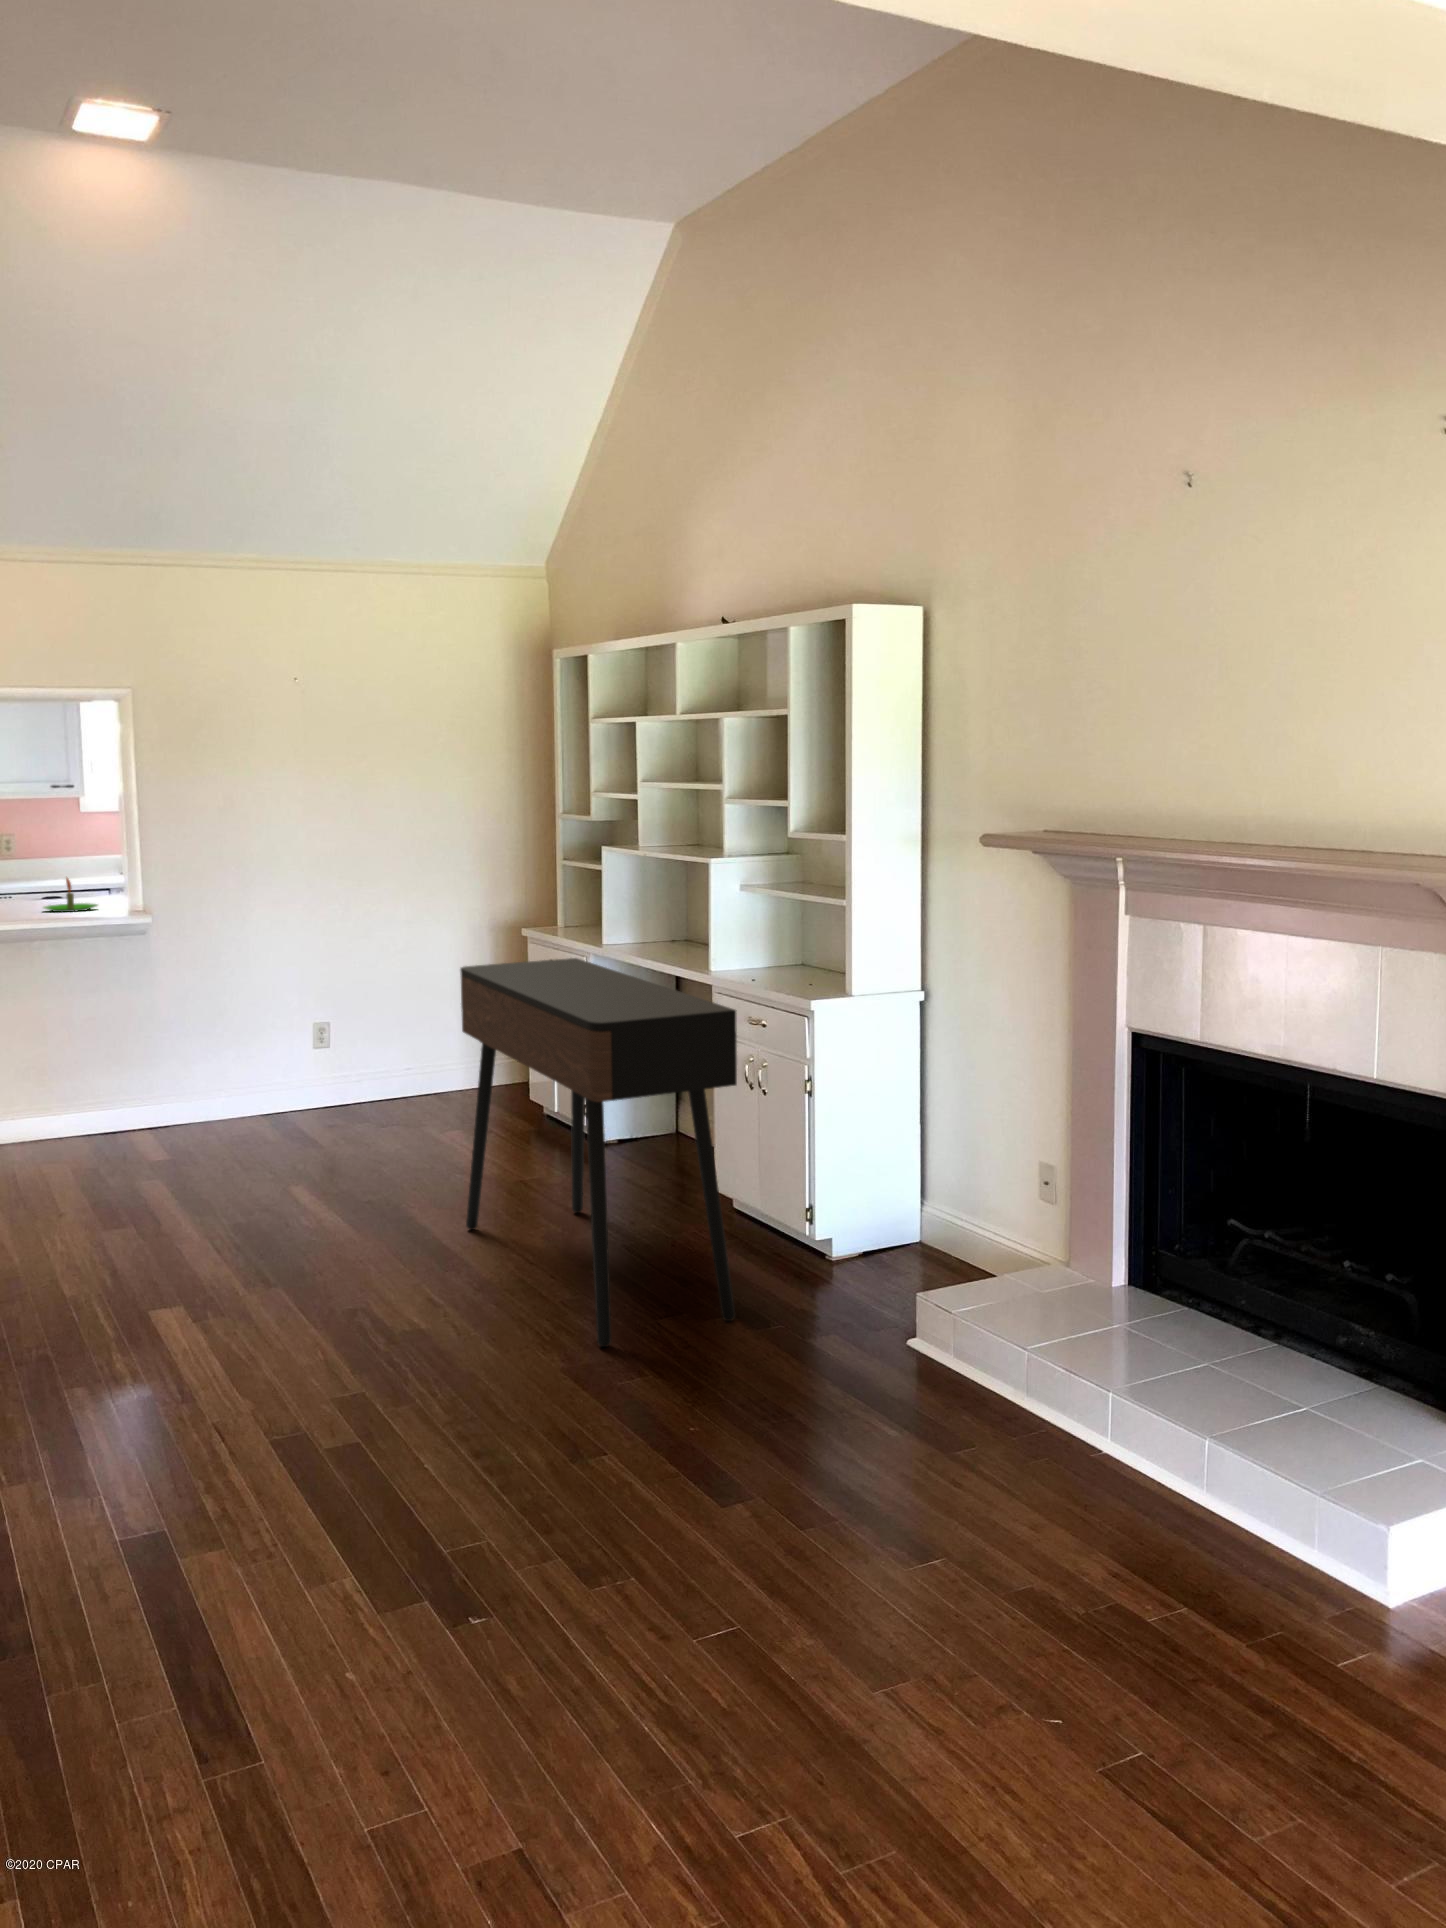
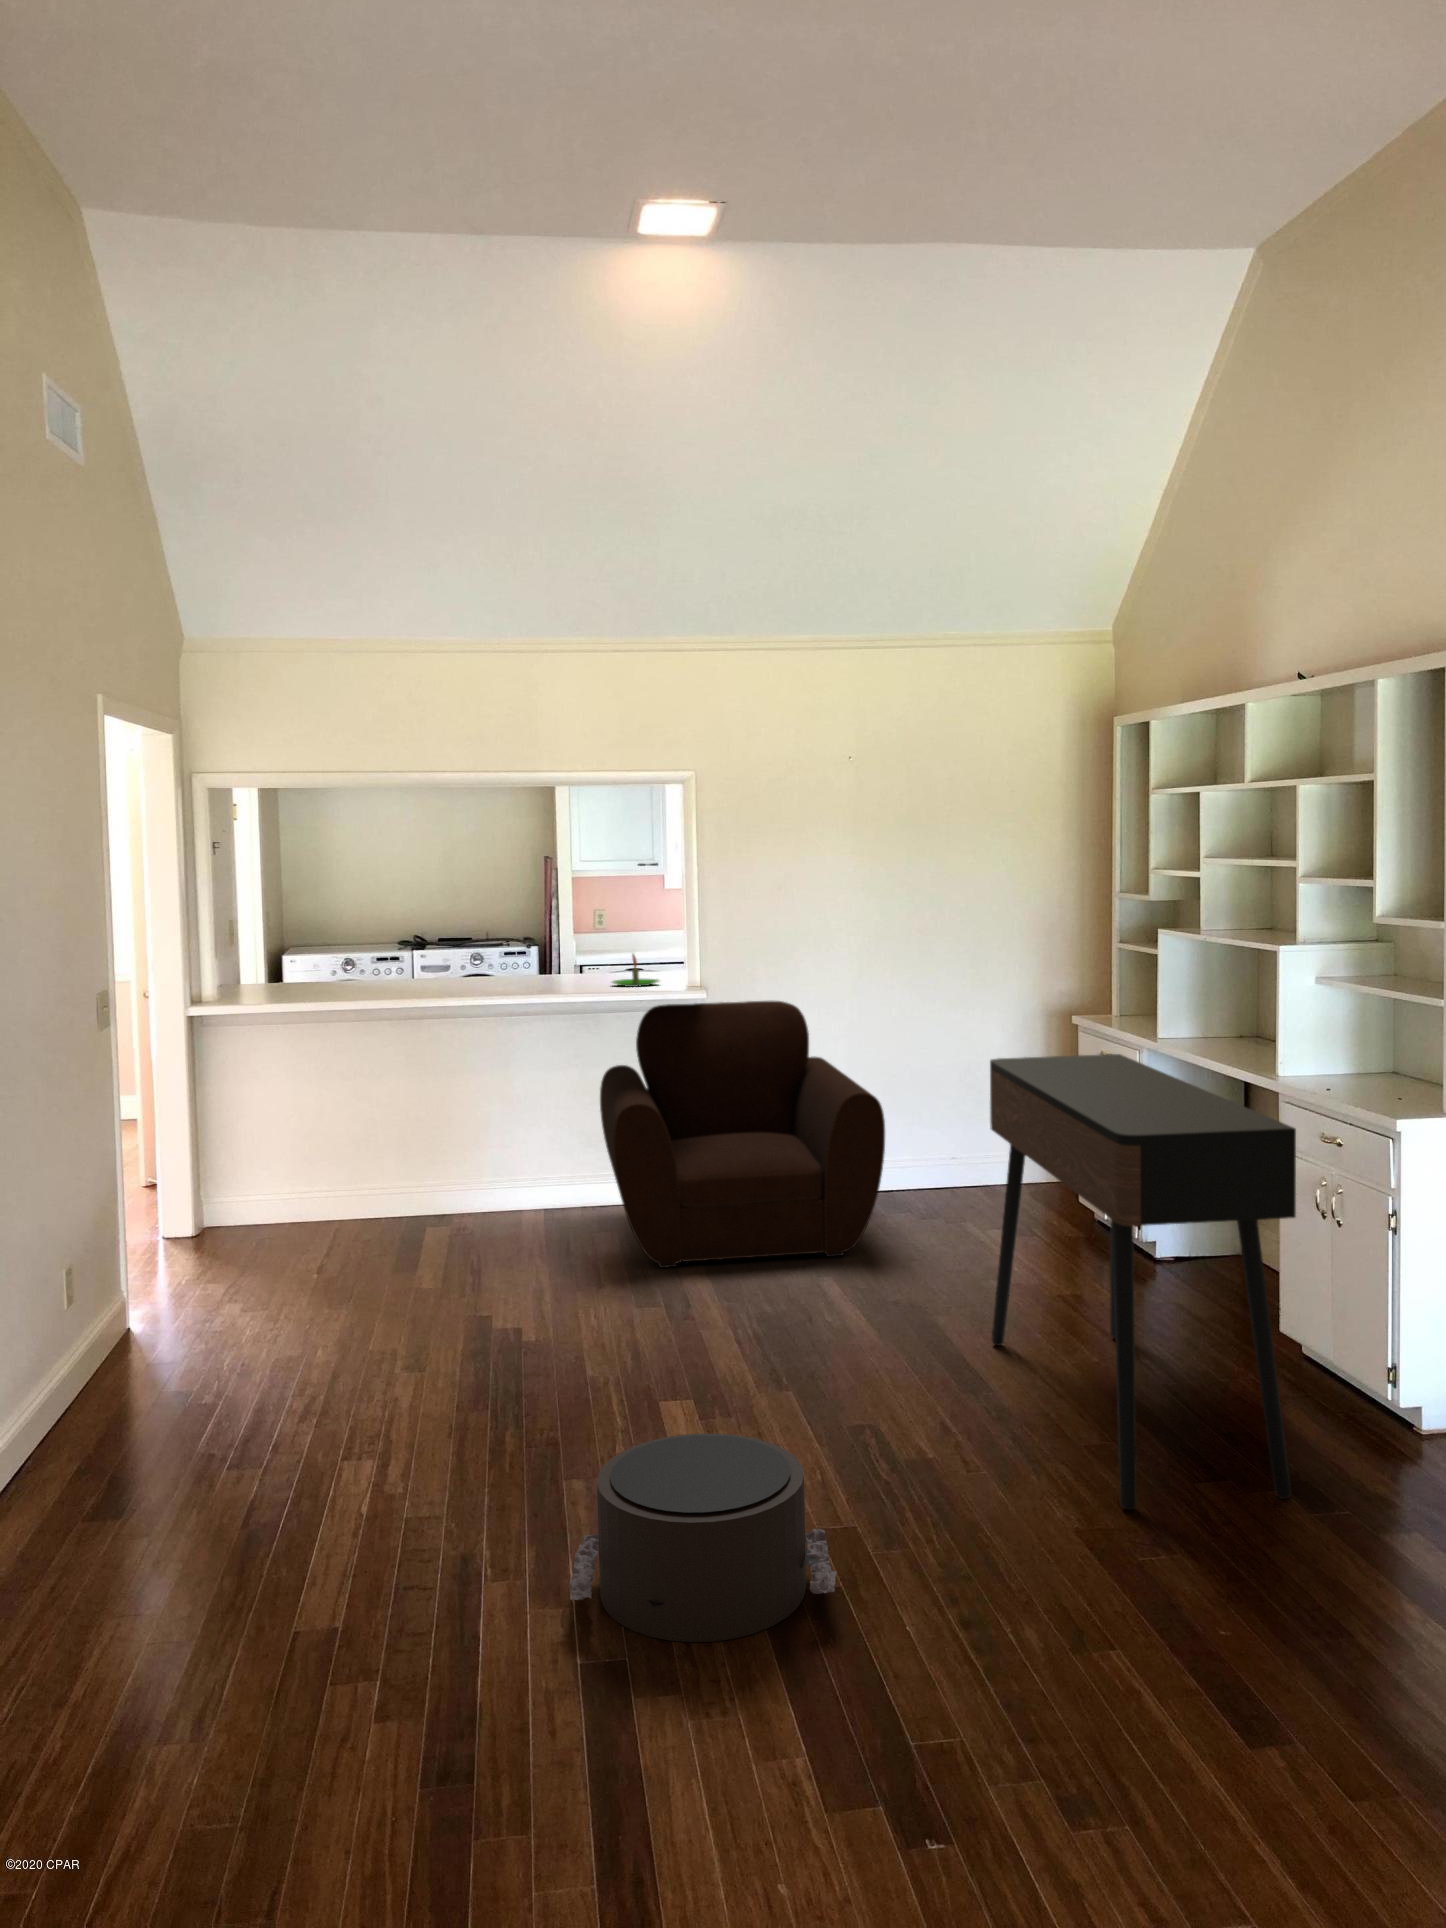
armchair: none [35,922,350,1195] -> present [600,1001,885,1268]
pouf: none [94,1325,358,1515] -> present [570,1433,836,1642]

